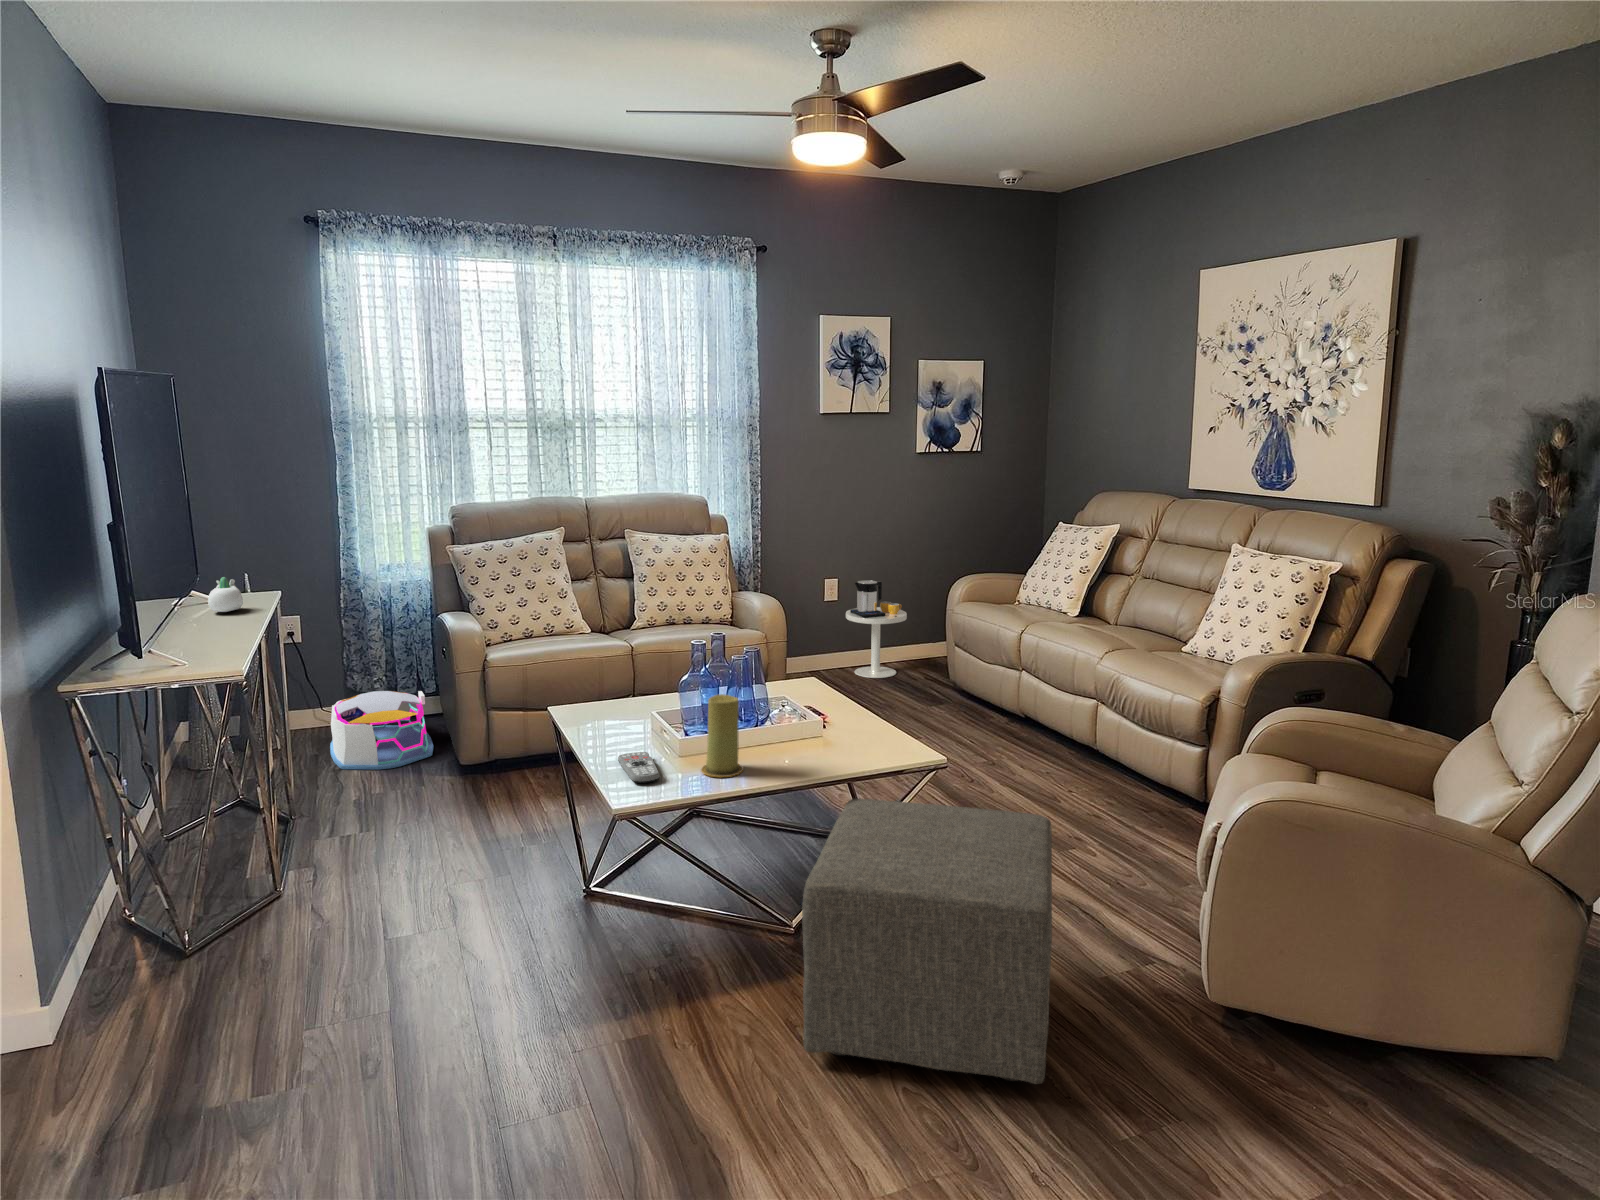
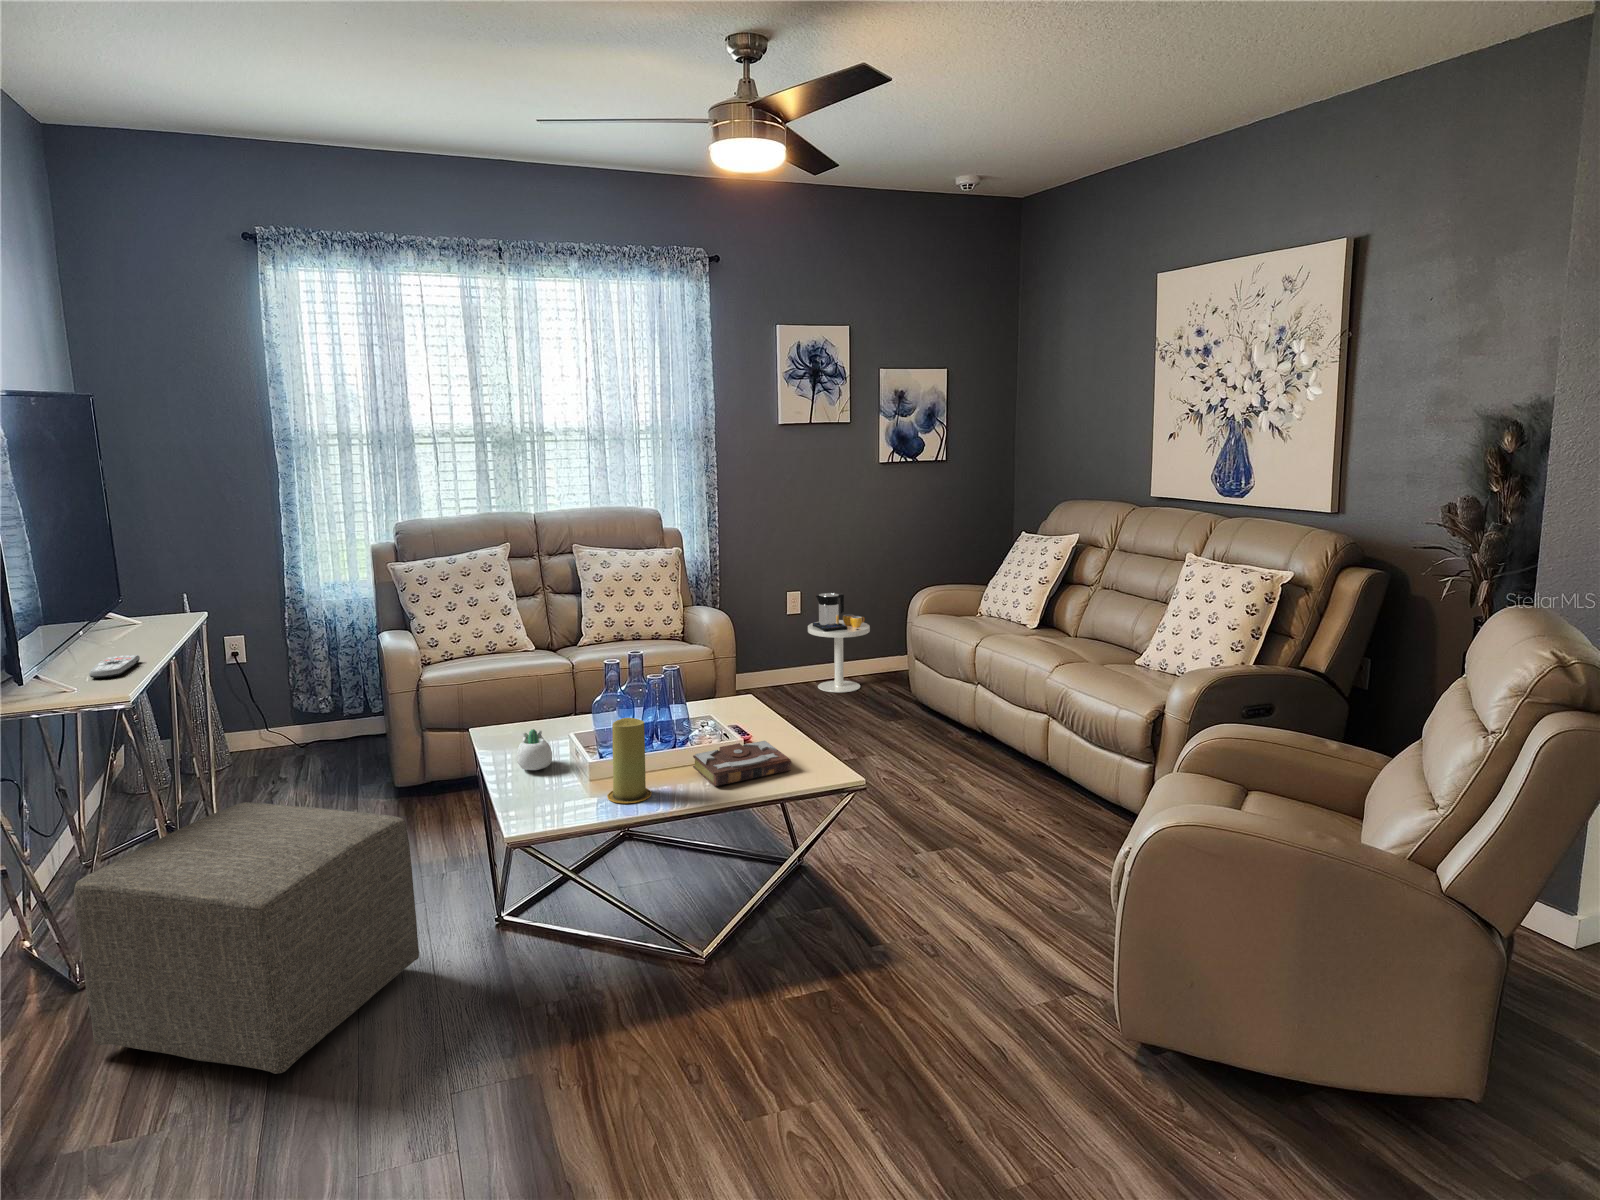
succulent planter: present [208,577,243,612] -> present [517,729,552,770]
storage bin: present [330,691,433,770] -> none [270,712,375,793]
book: none [779,719,875,762] -> present [693,741,791,786]
remote control: present [618,752,660,783] -> present [89,655,140,678]
ottoman: present [802,798,1052,1084] -> present [74,802,419,1074]

